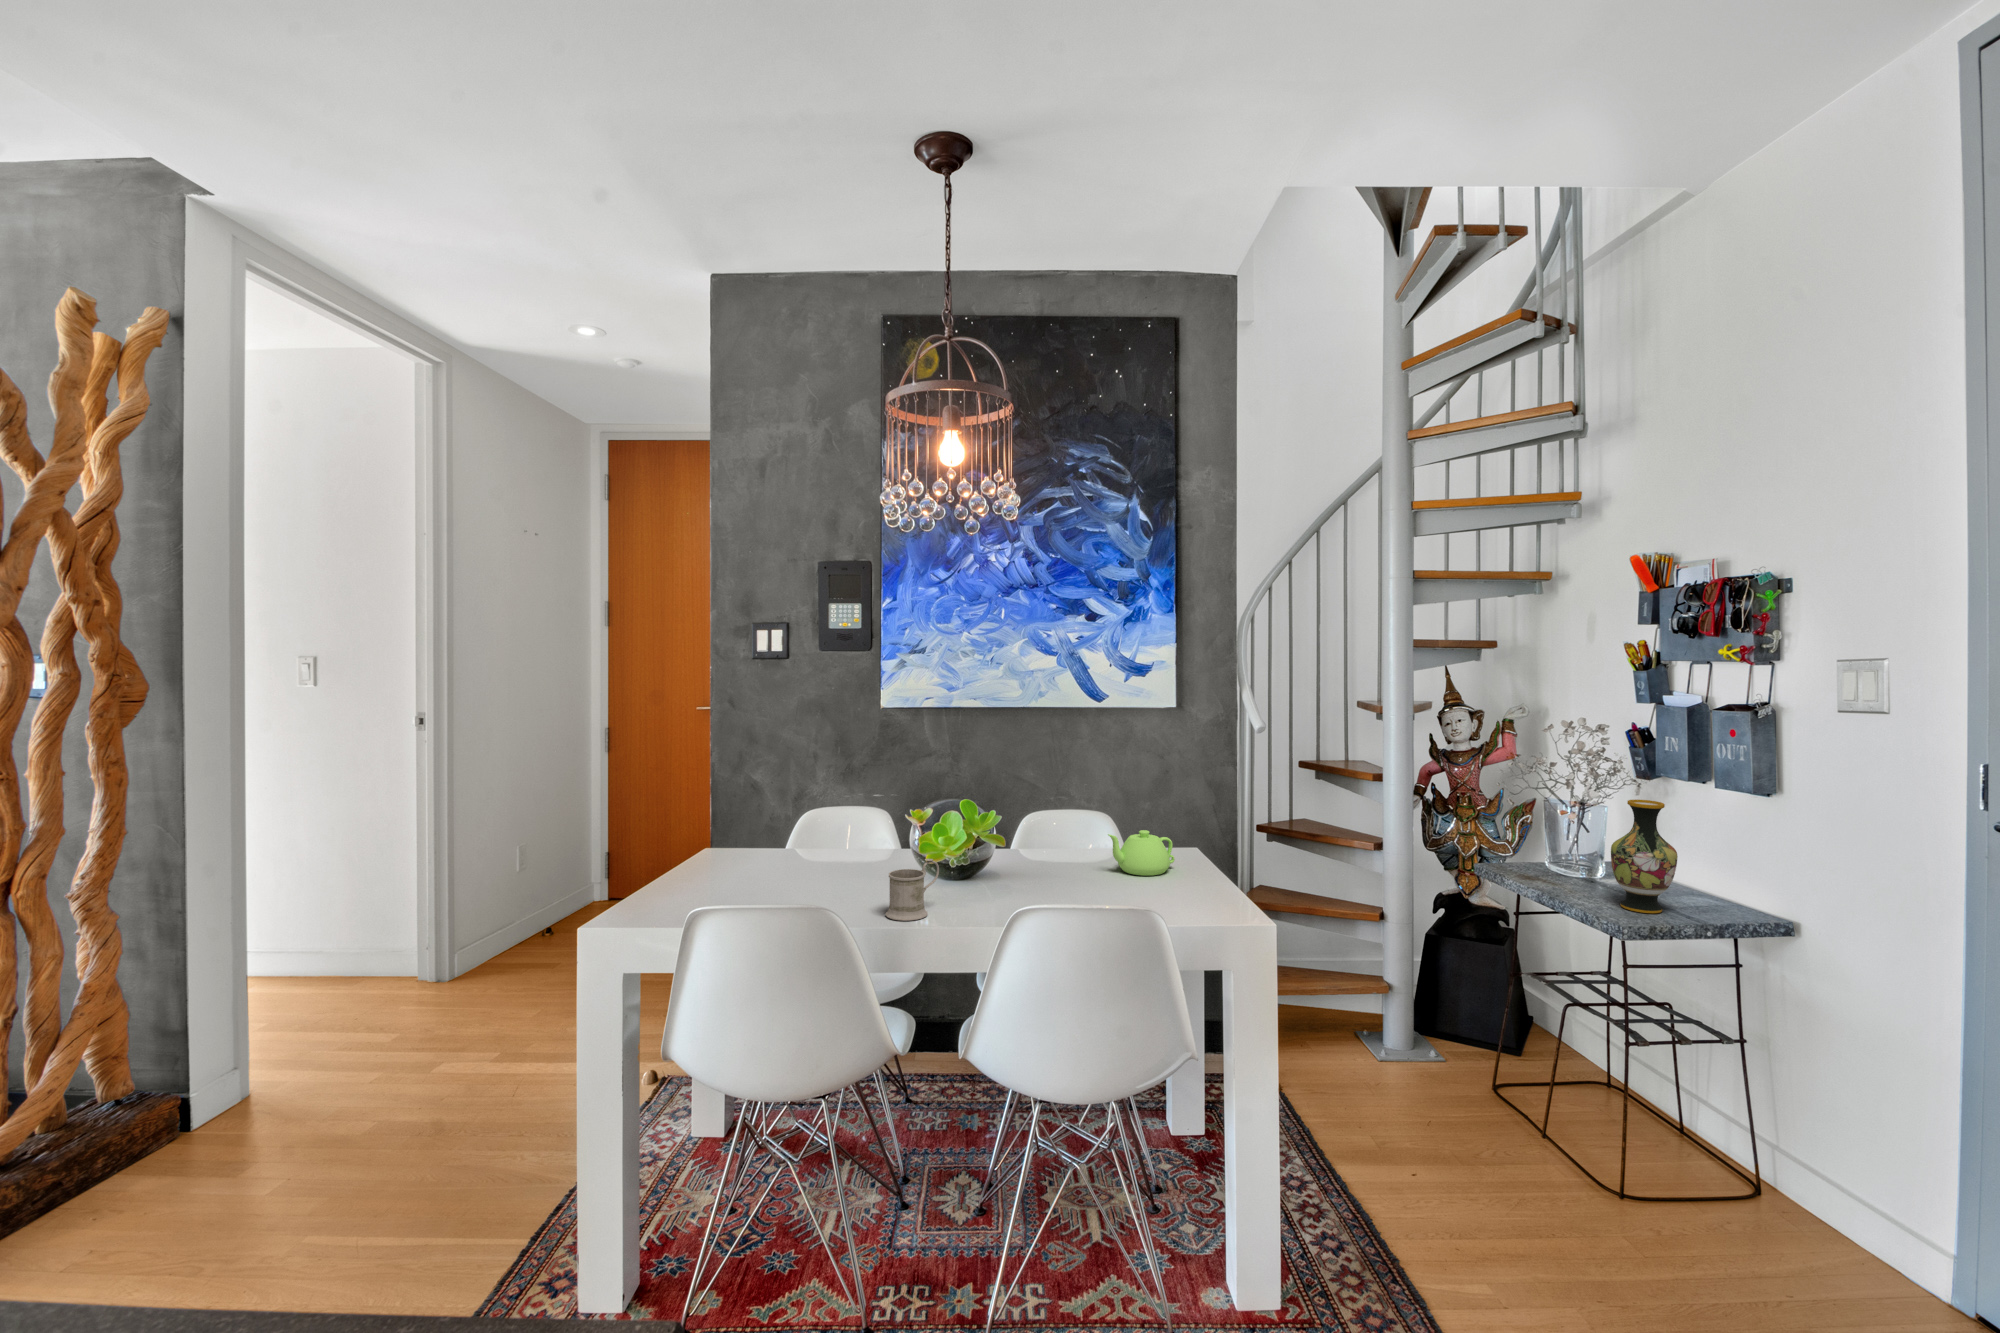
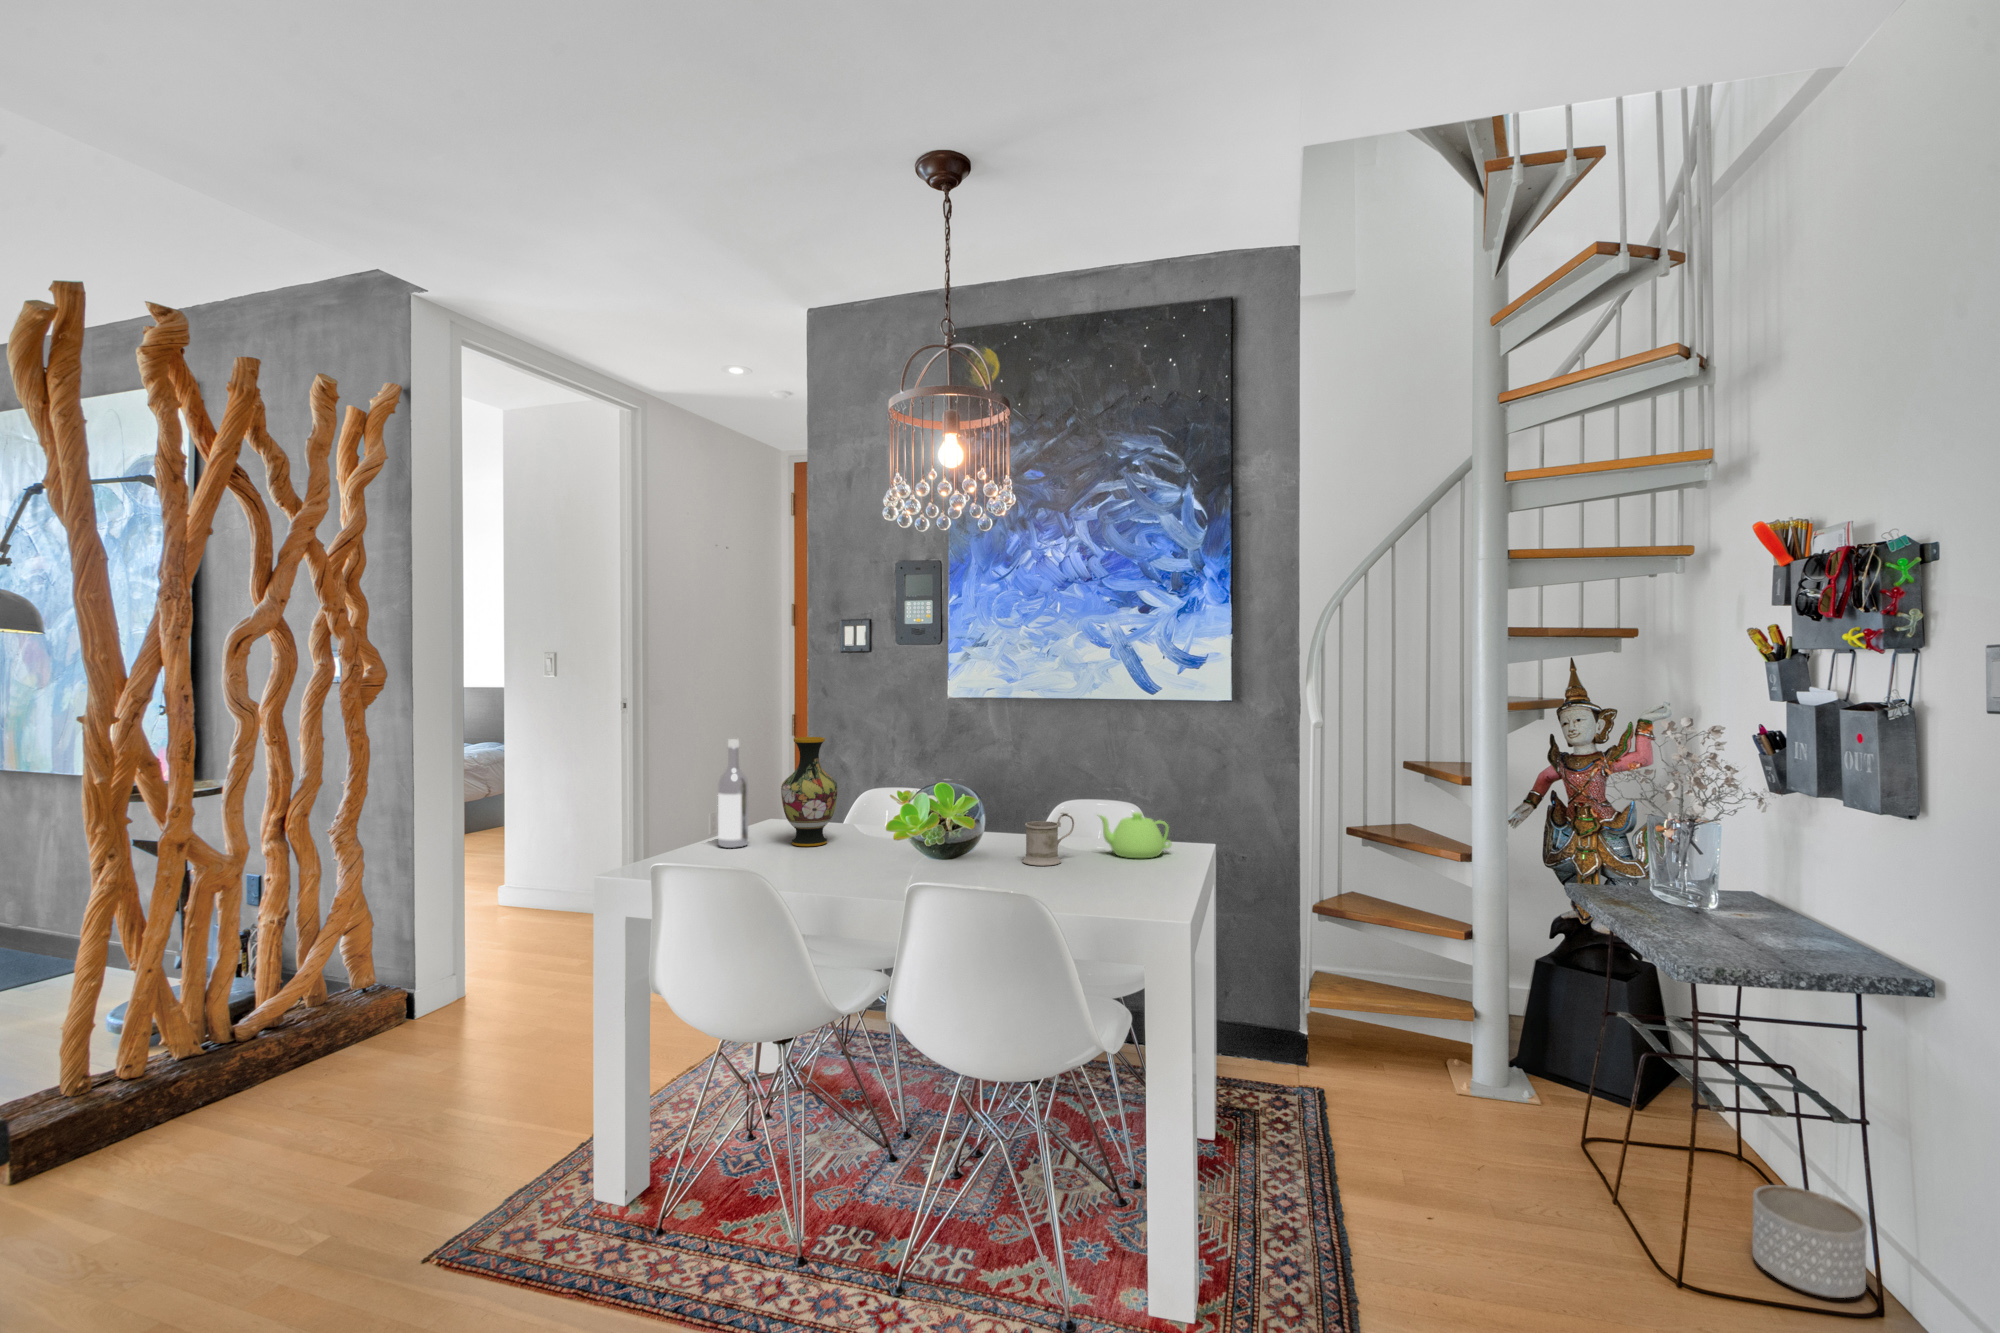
wine bottle: none [707,770,739,887] -> present [718,739,748,848]
vase: present [1611,800,1678,913] -> present [781,737,837,846]
mug: present [886,859,939,921] -> present [1023,813,1074,866]
planter: none [1653,1114,1740,1201] -> present [1752,1185,1867,1298]

